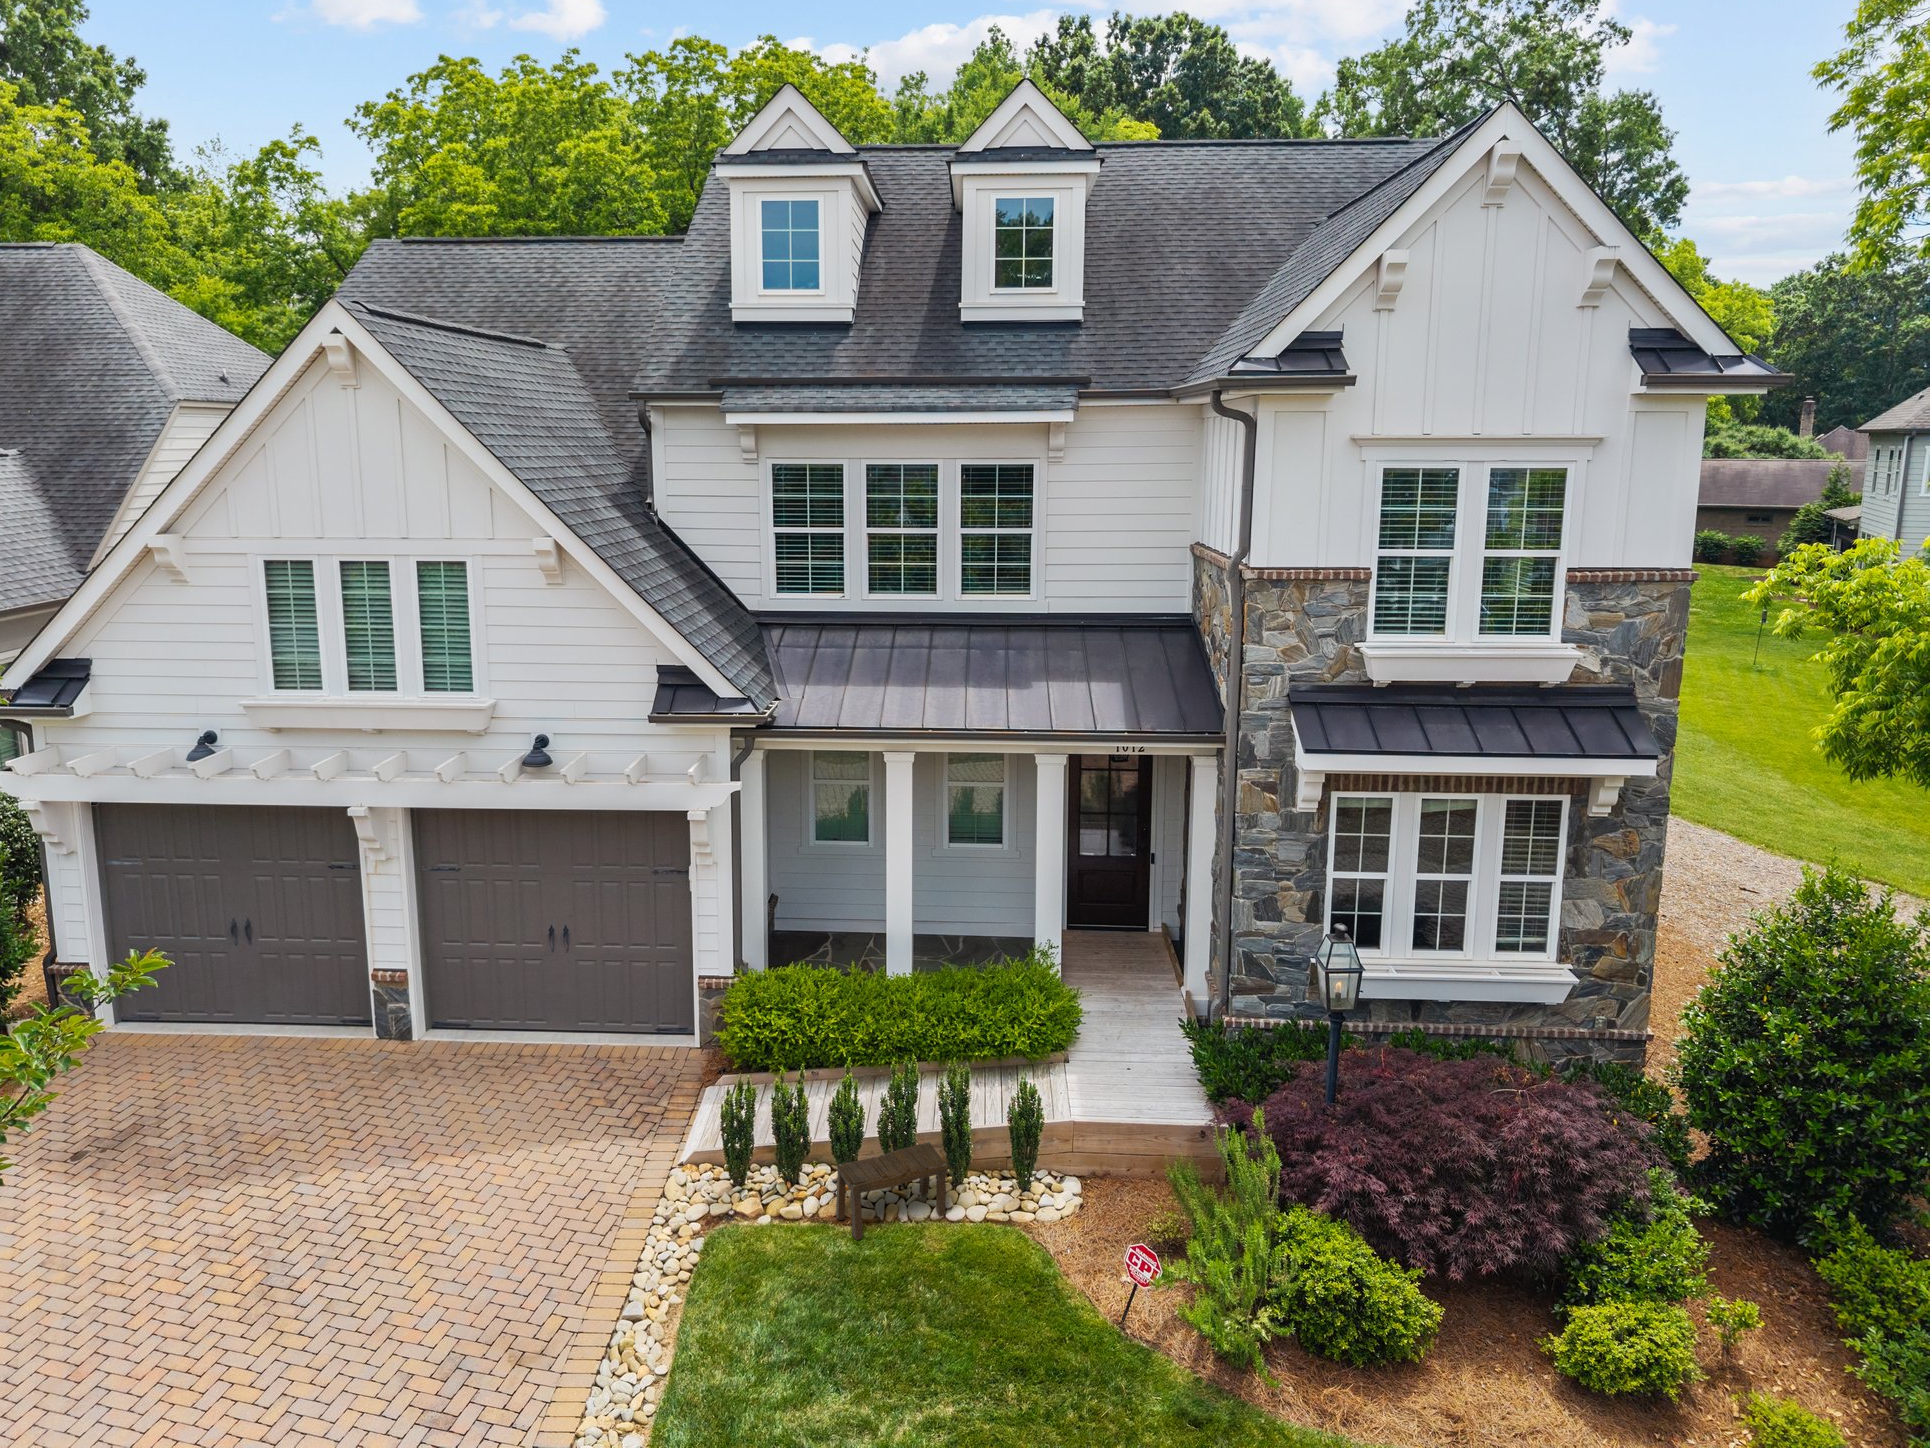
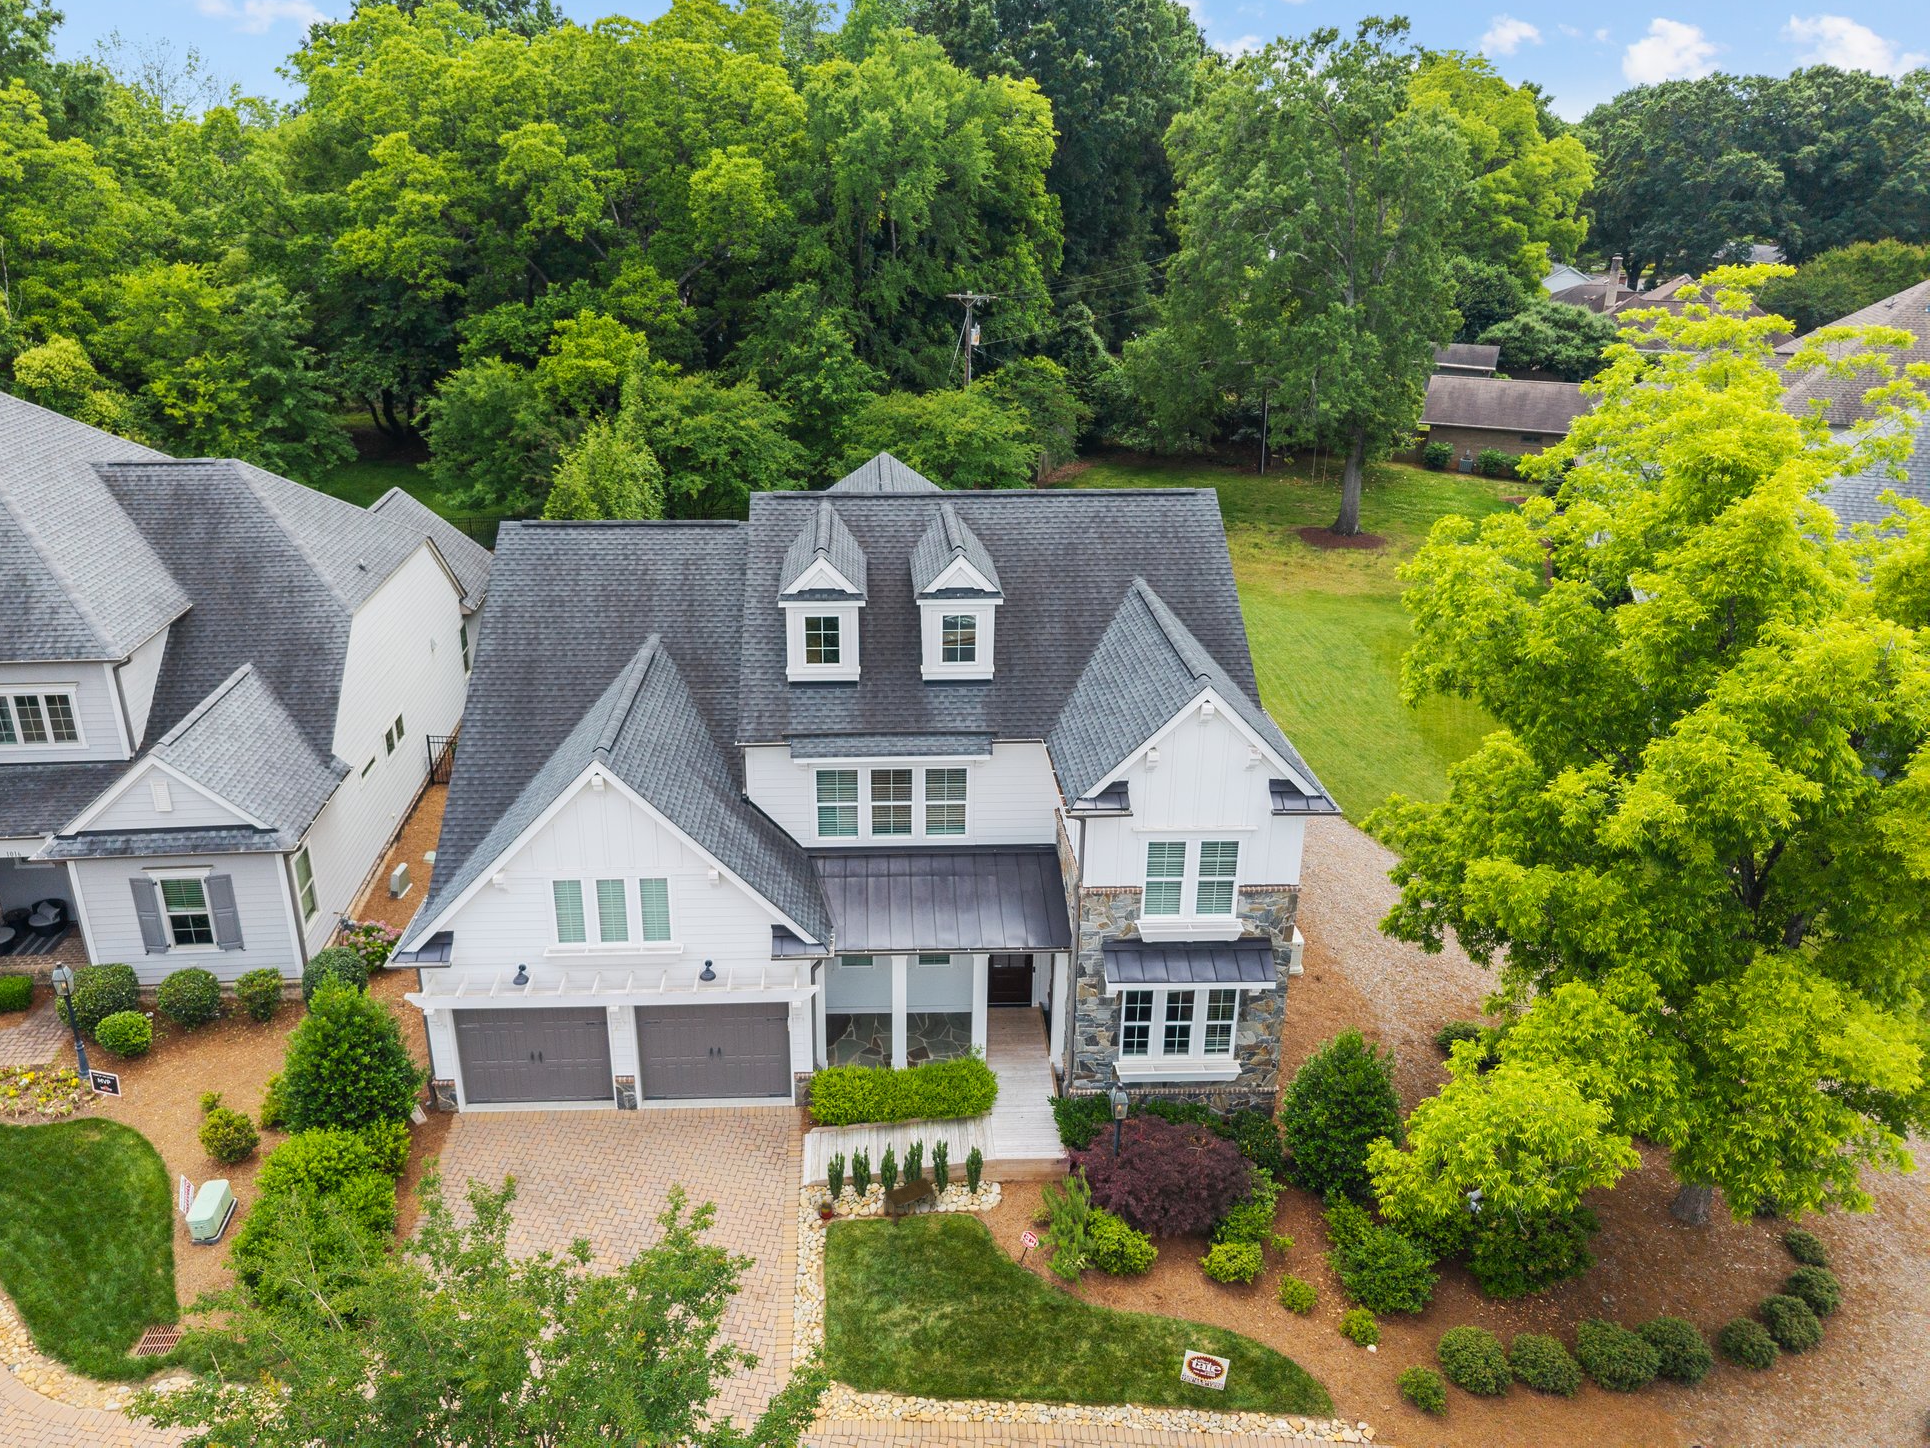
decorative plant: none [694,1129,745,1220] -> present [819,1188,843,1219]

